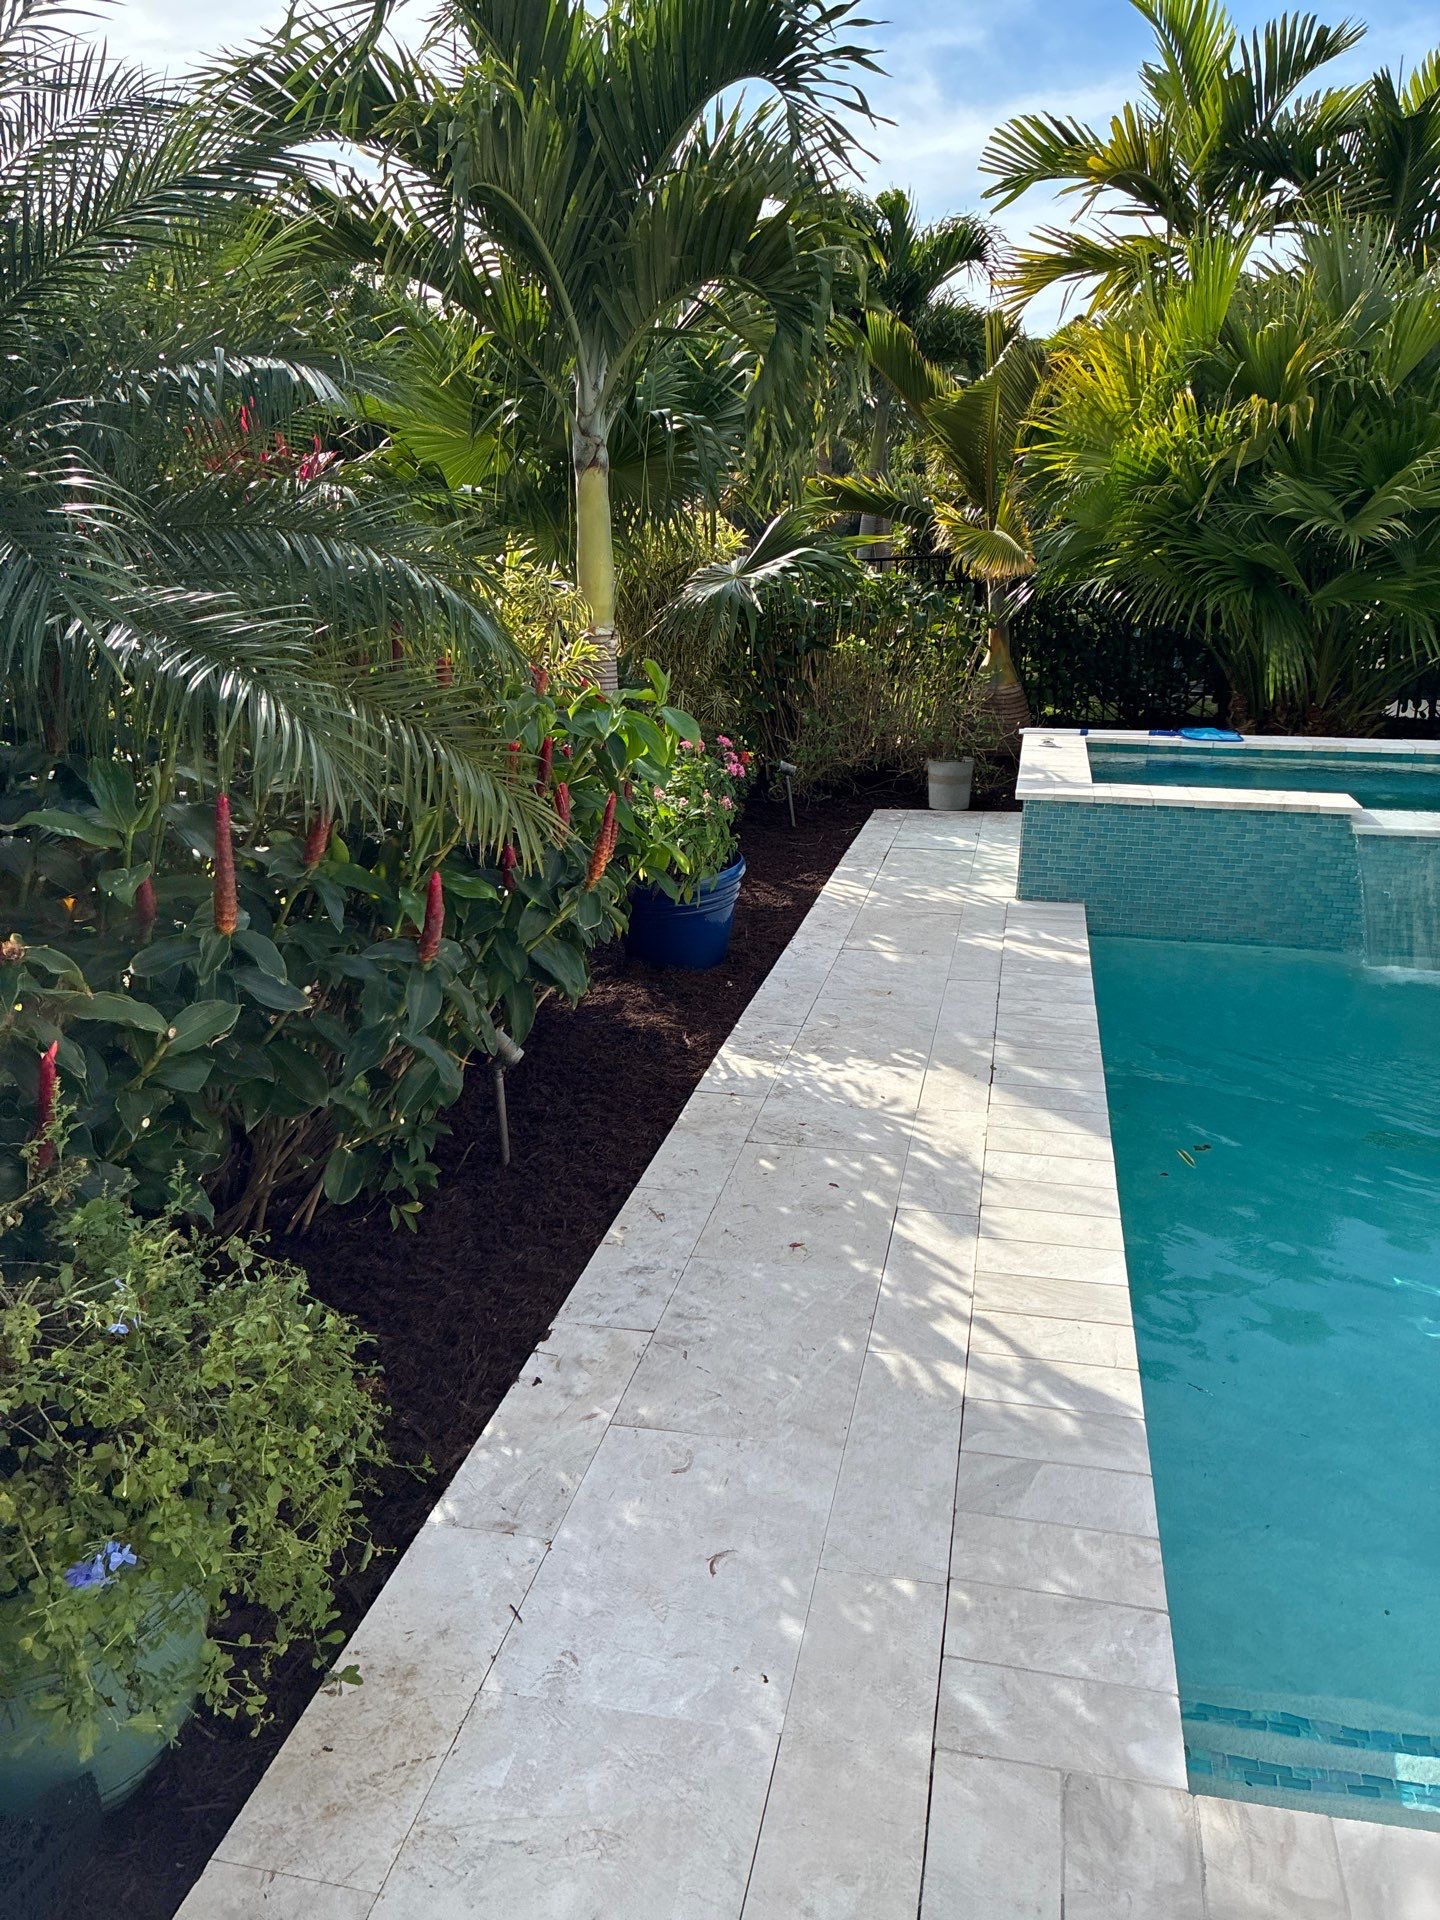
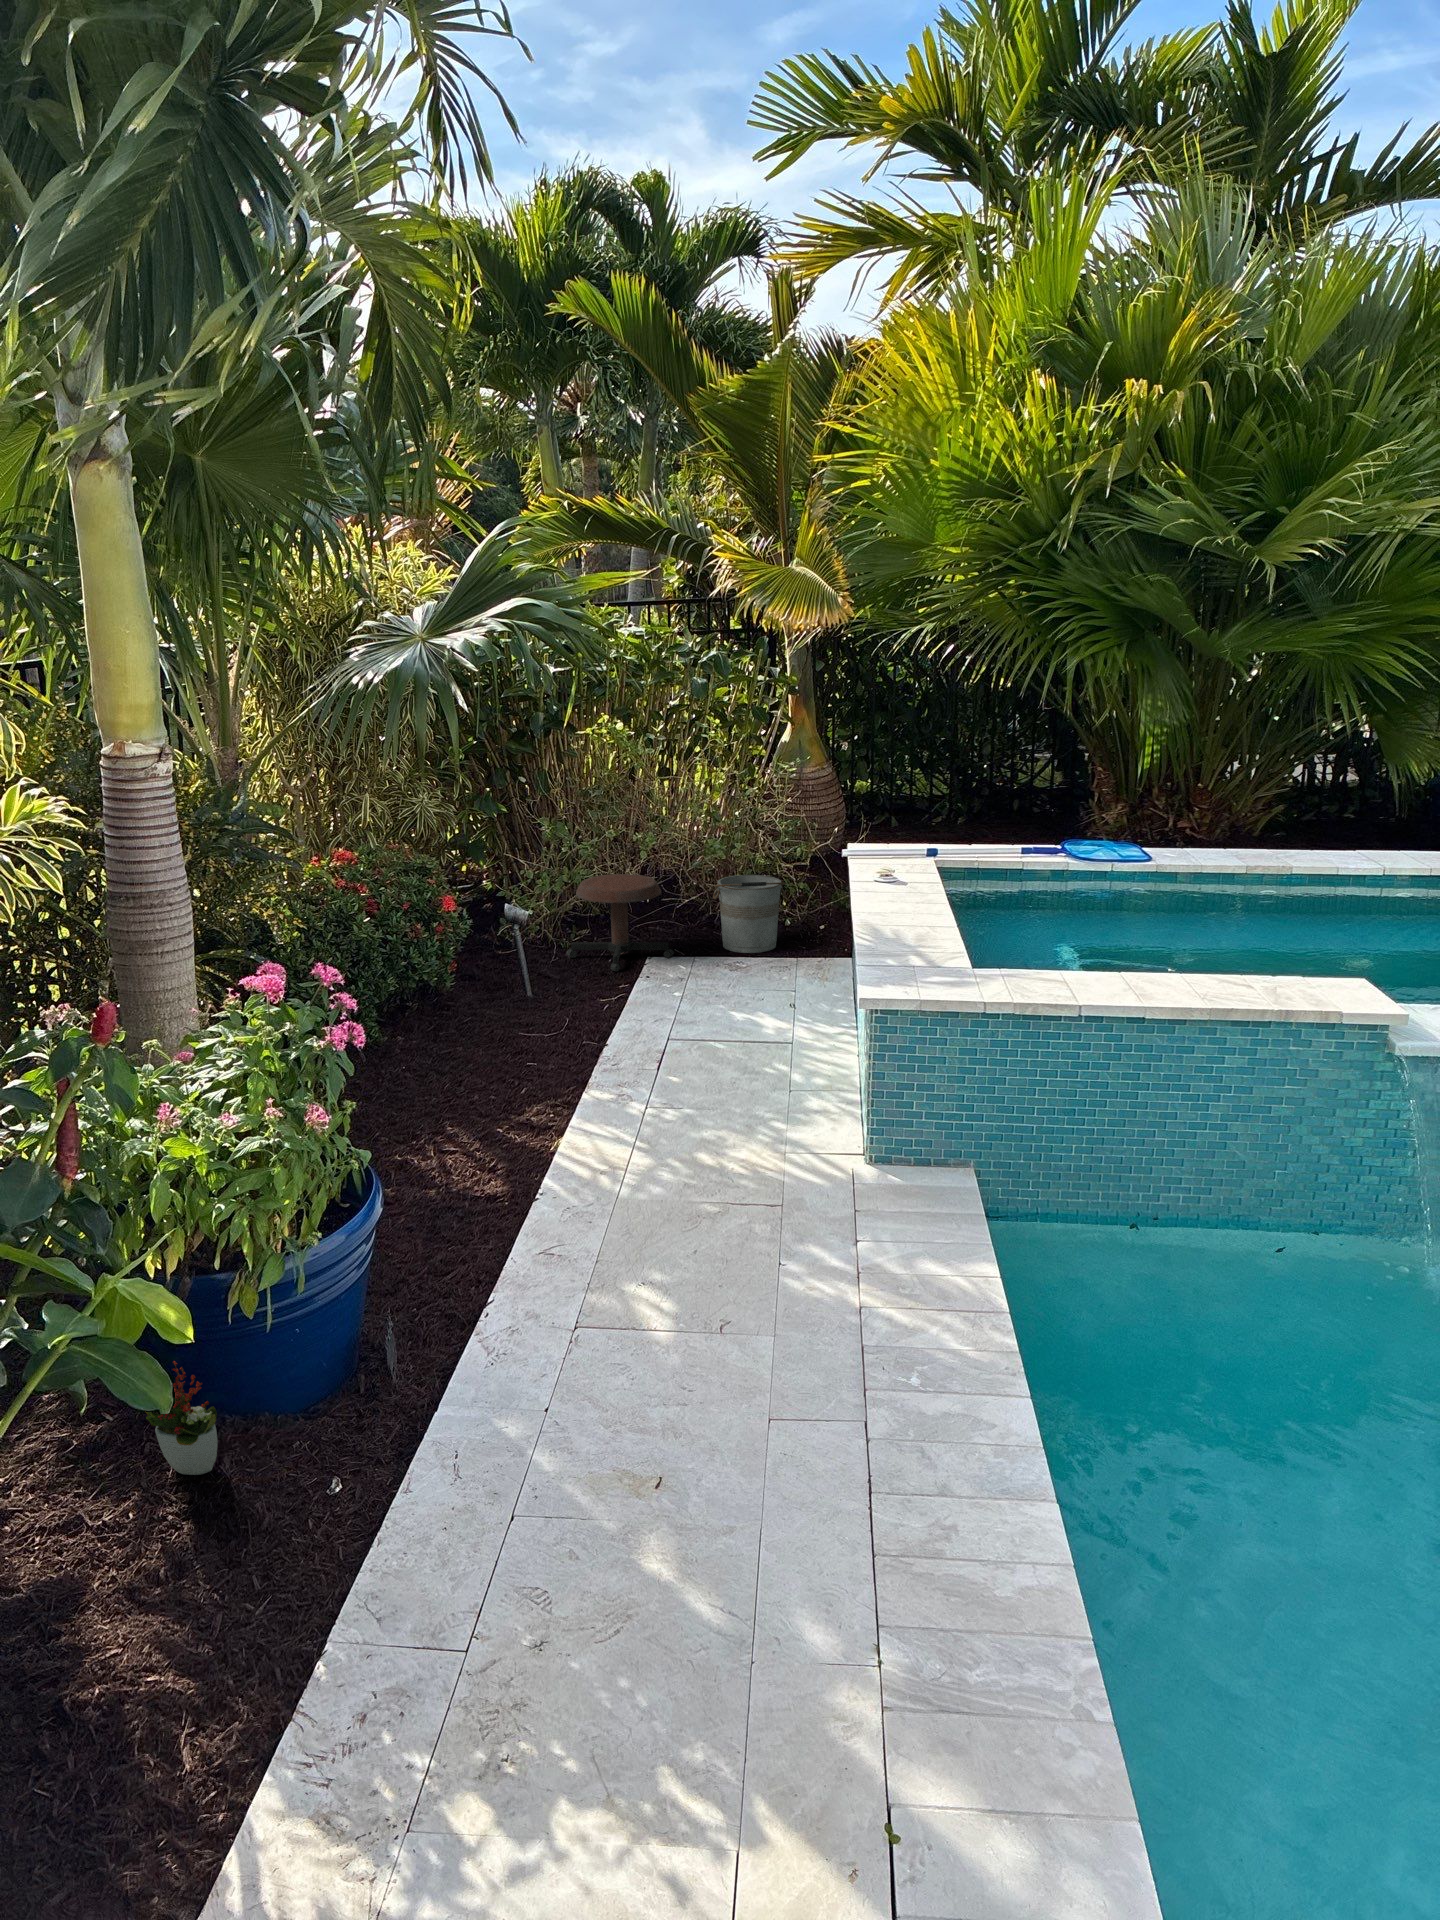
stool: none [816,751,893,817] -> present [566,874,674,971]
decorative plant: none [629,926,664,986] -> present [145,1361,217,1475]

